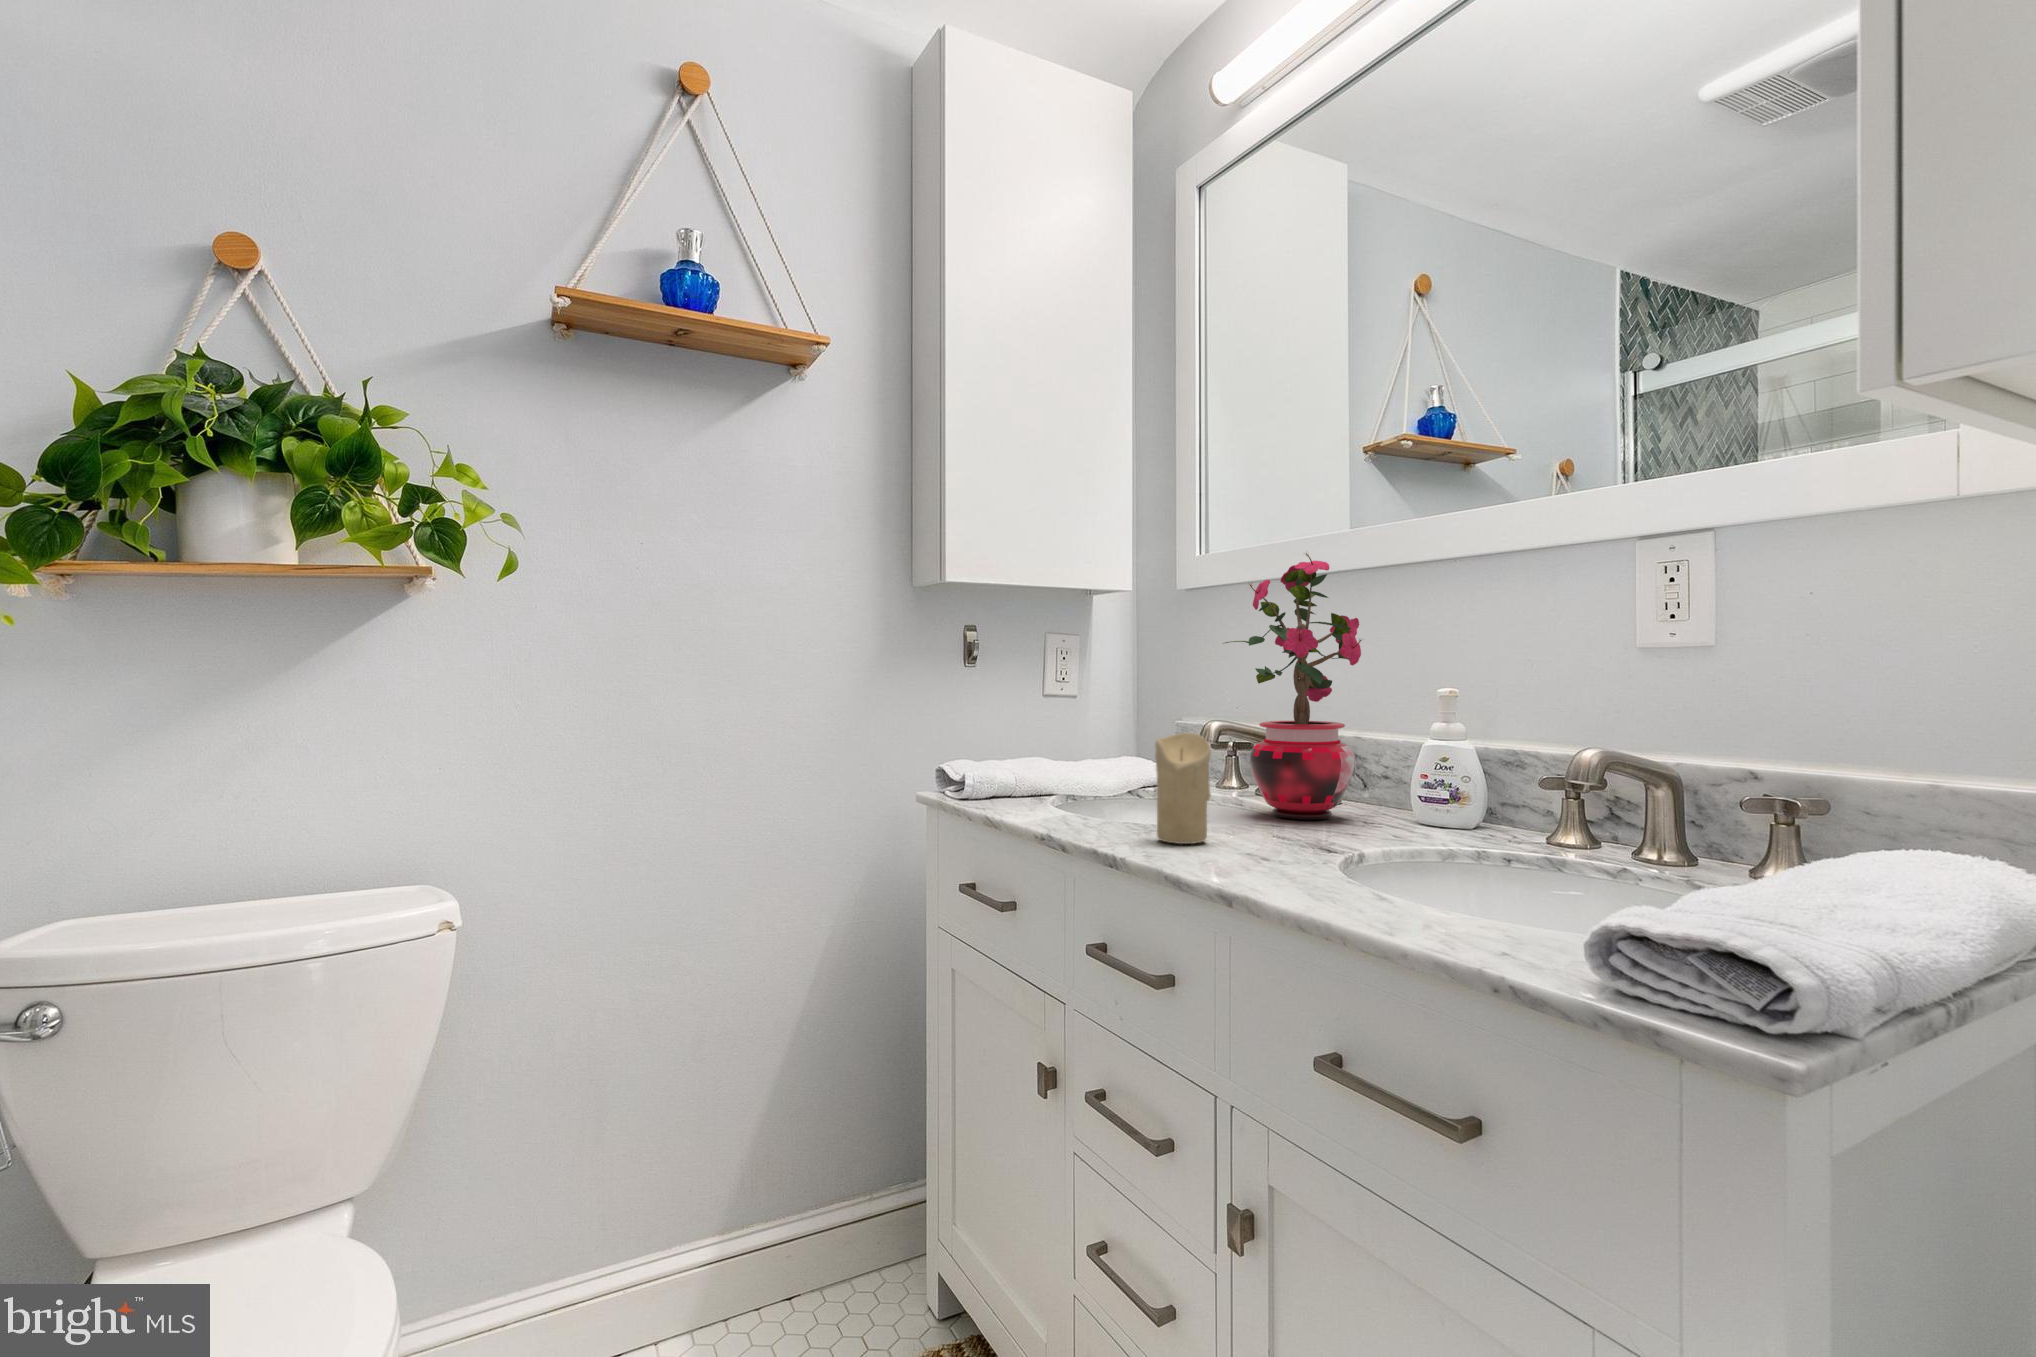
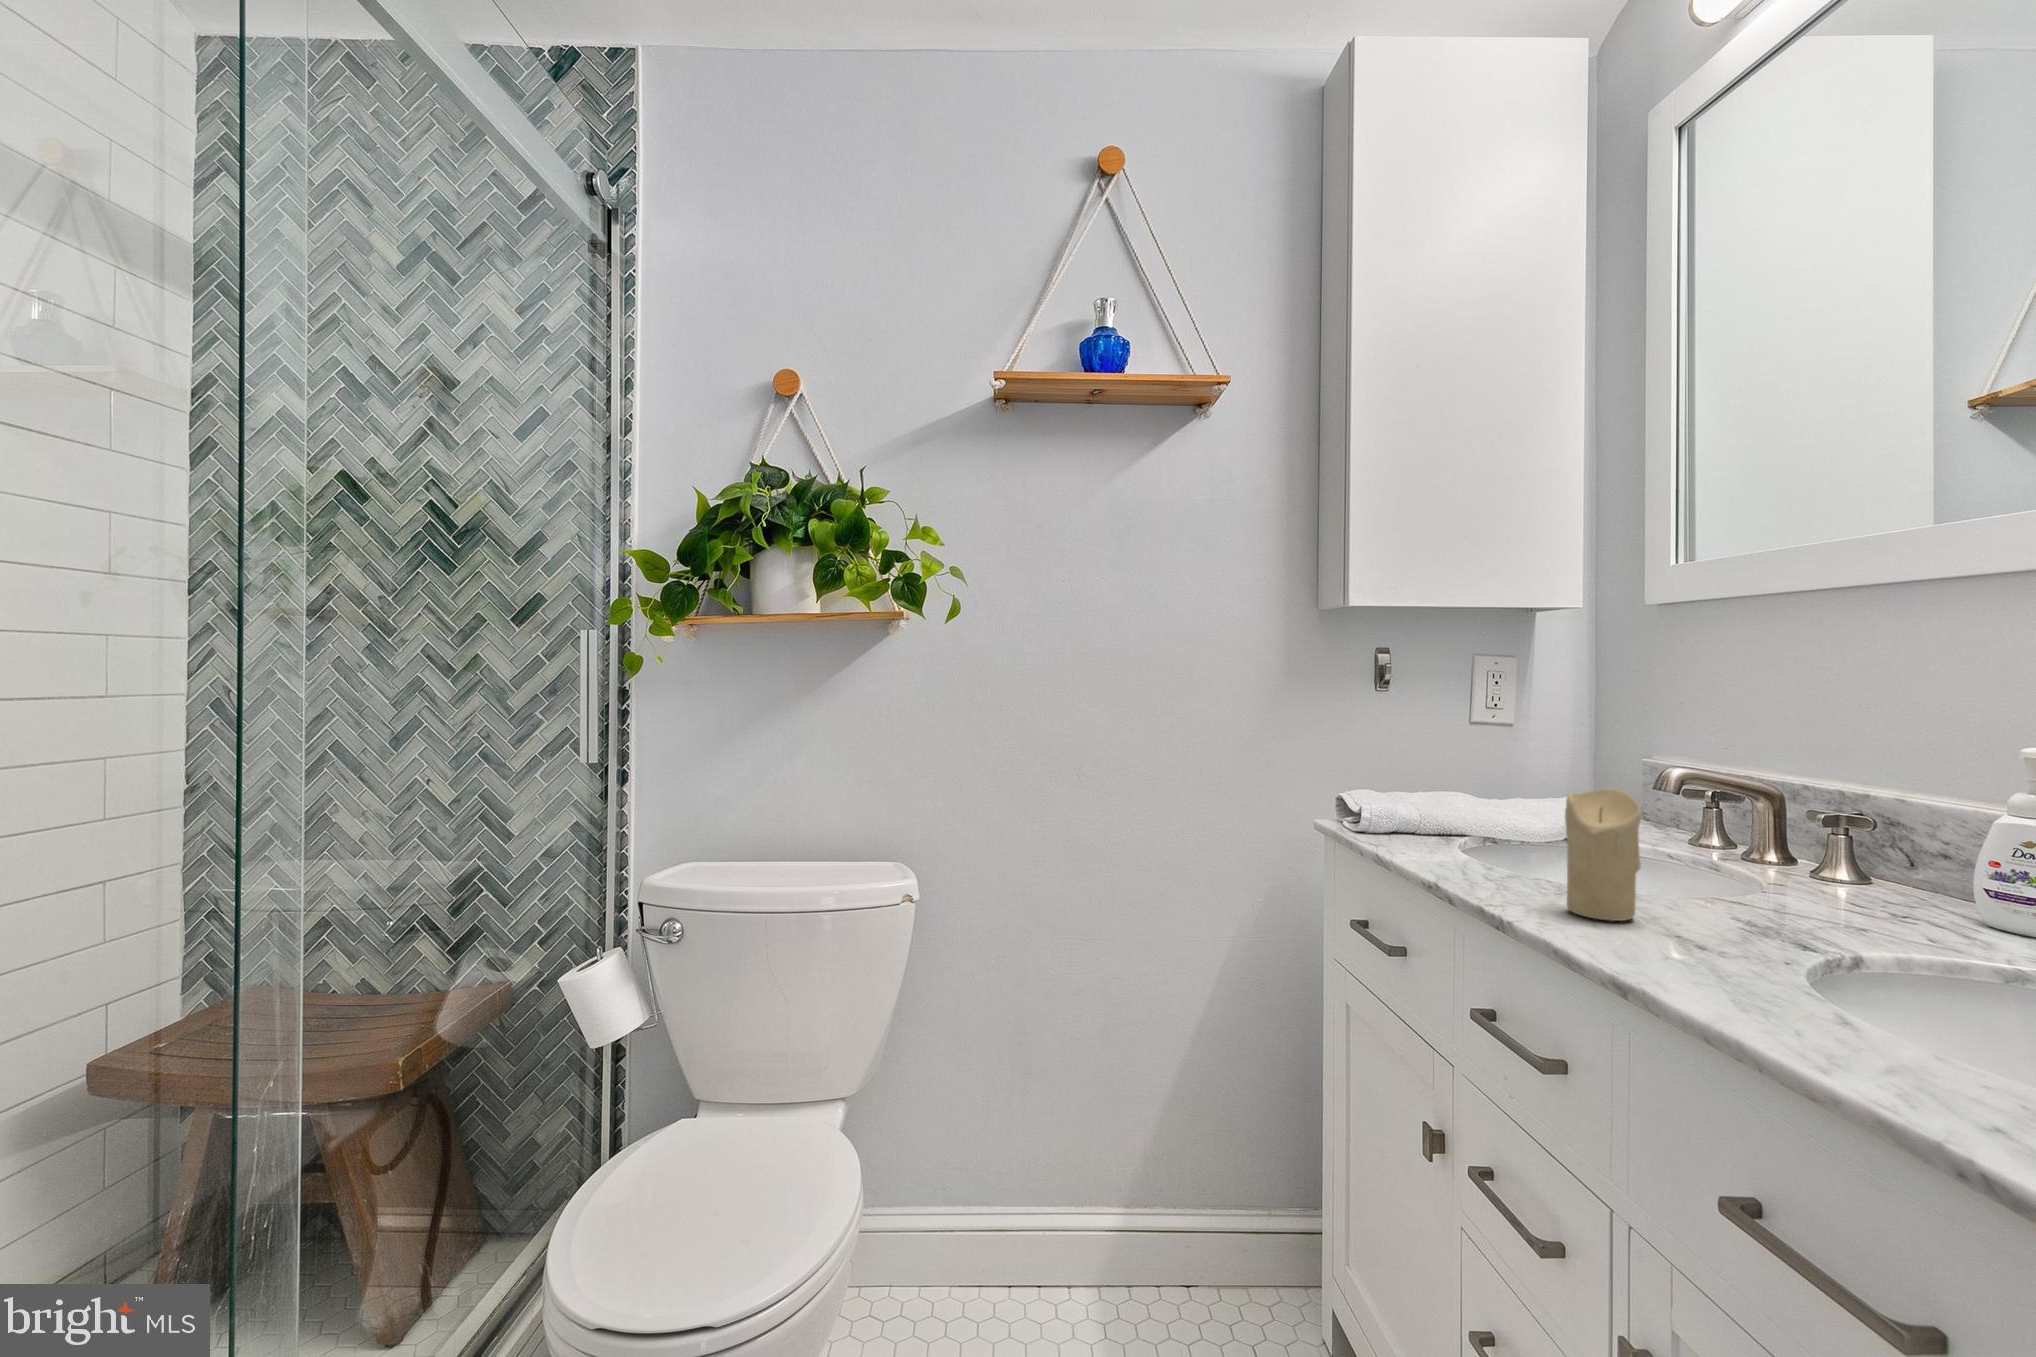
potted plant: present [1225,553,1361,820] -> none [1680,565,1902,901]

